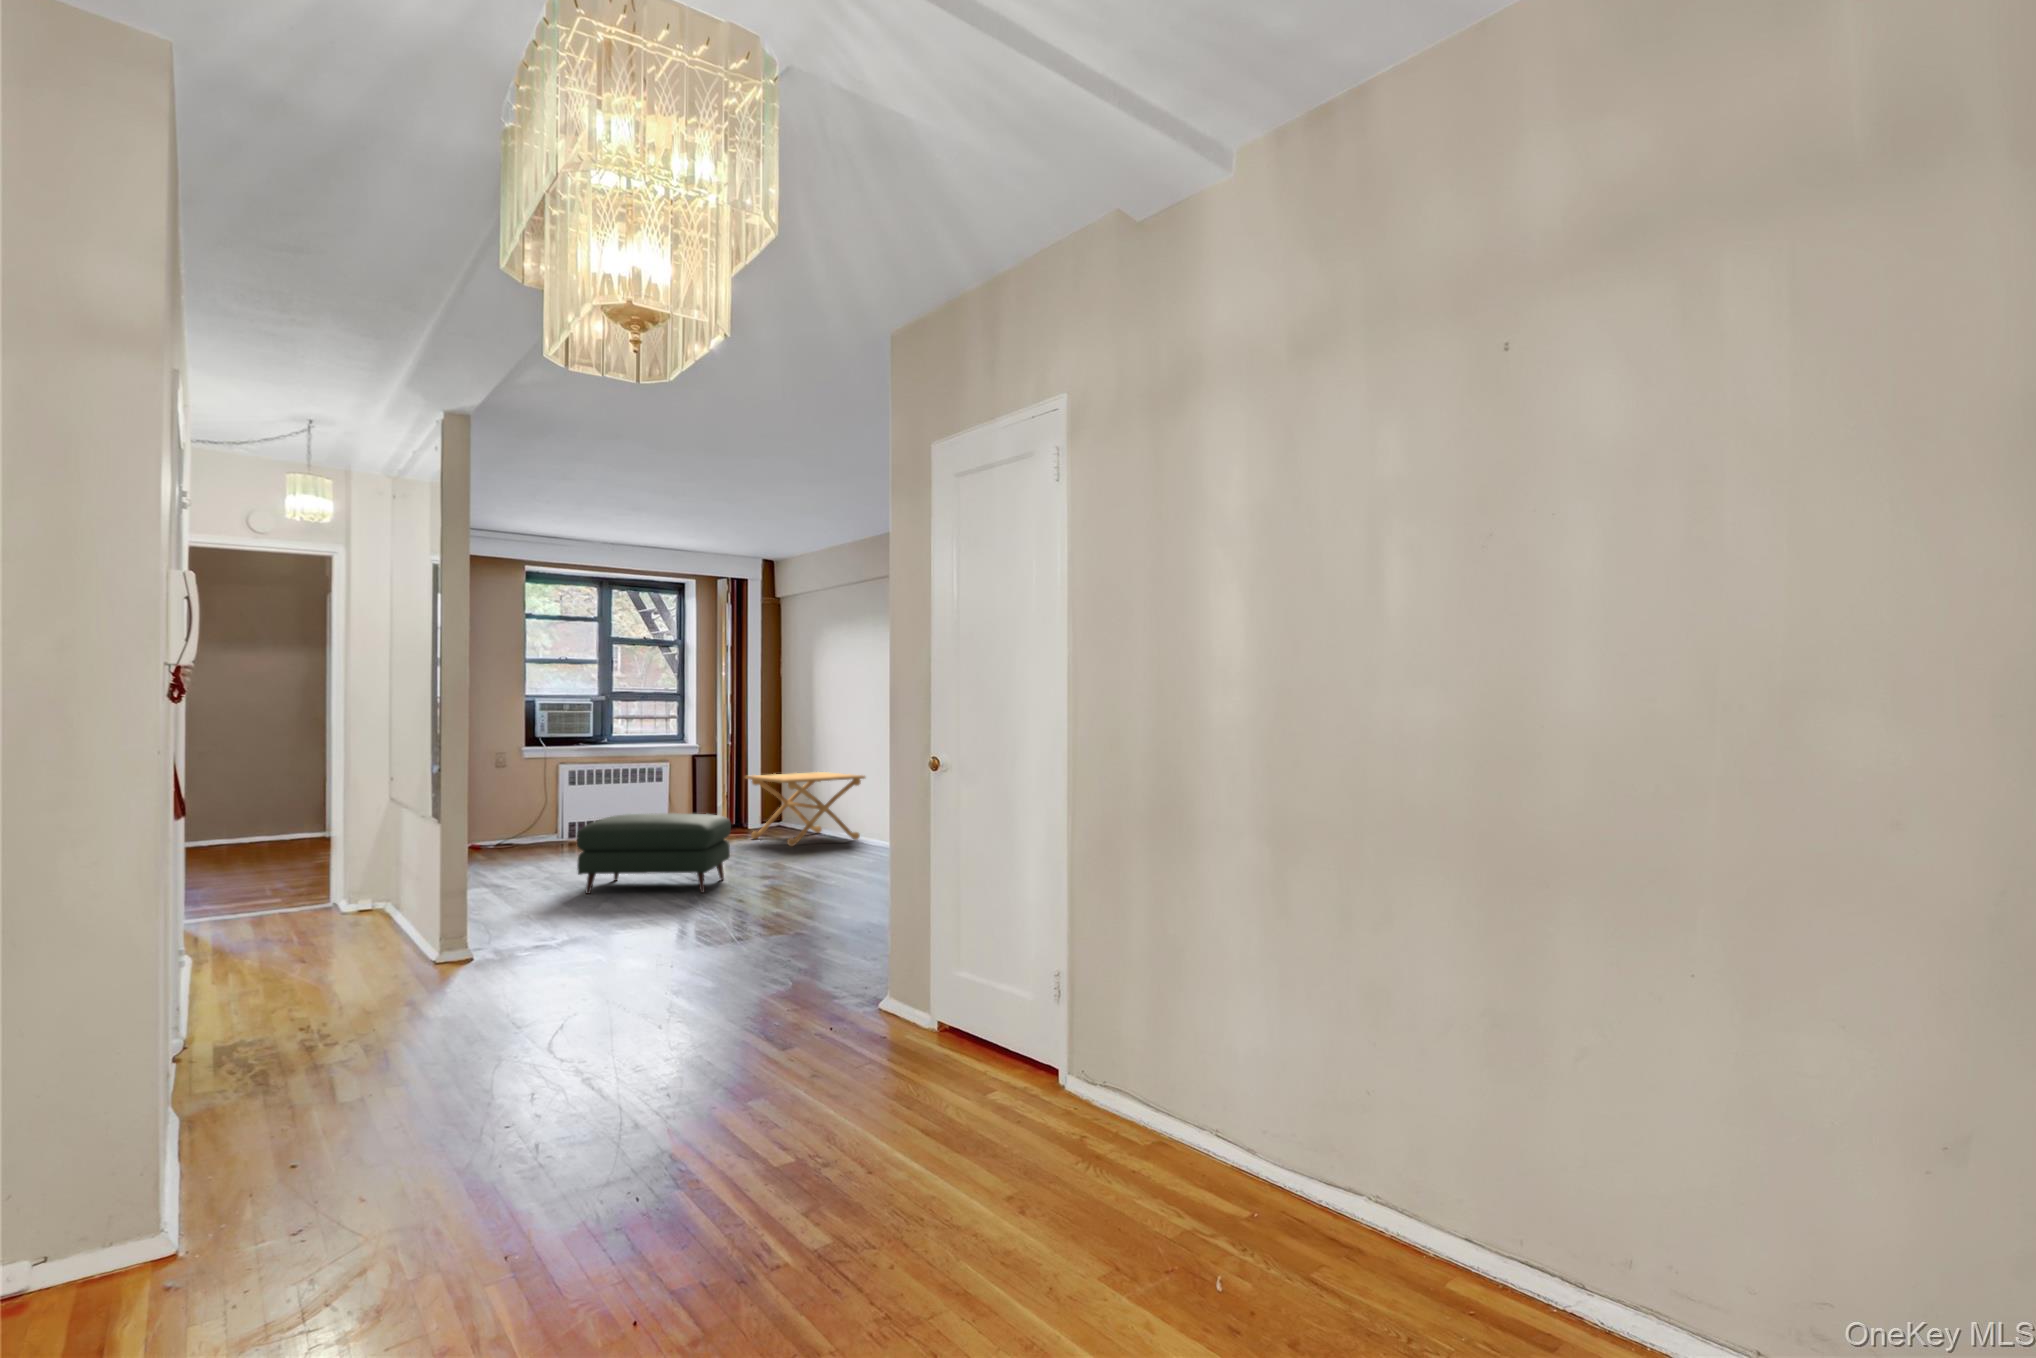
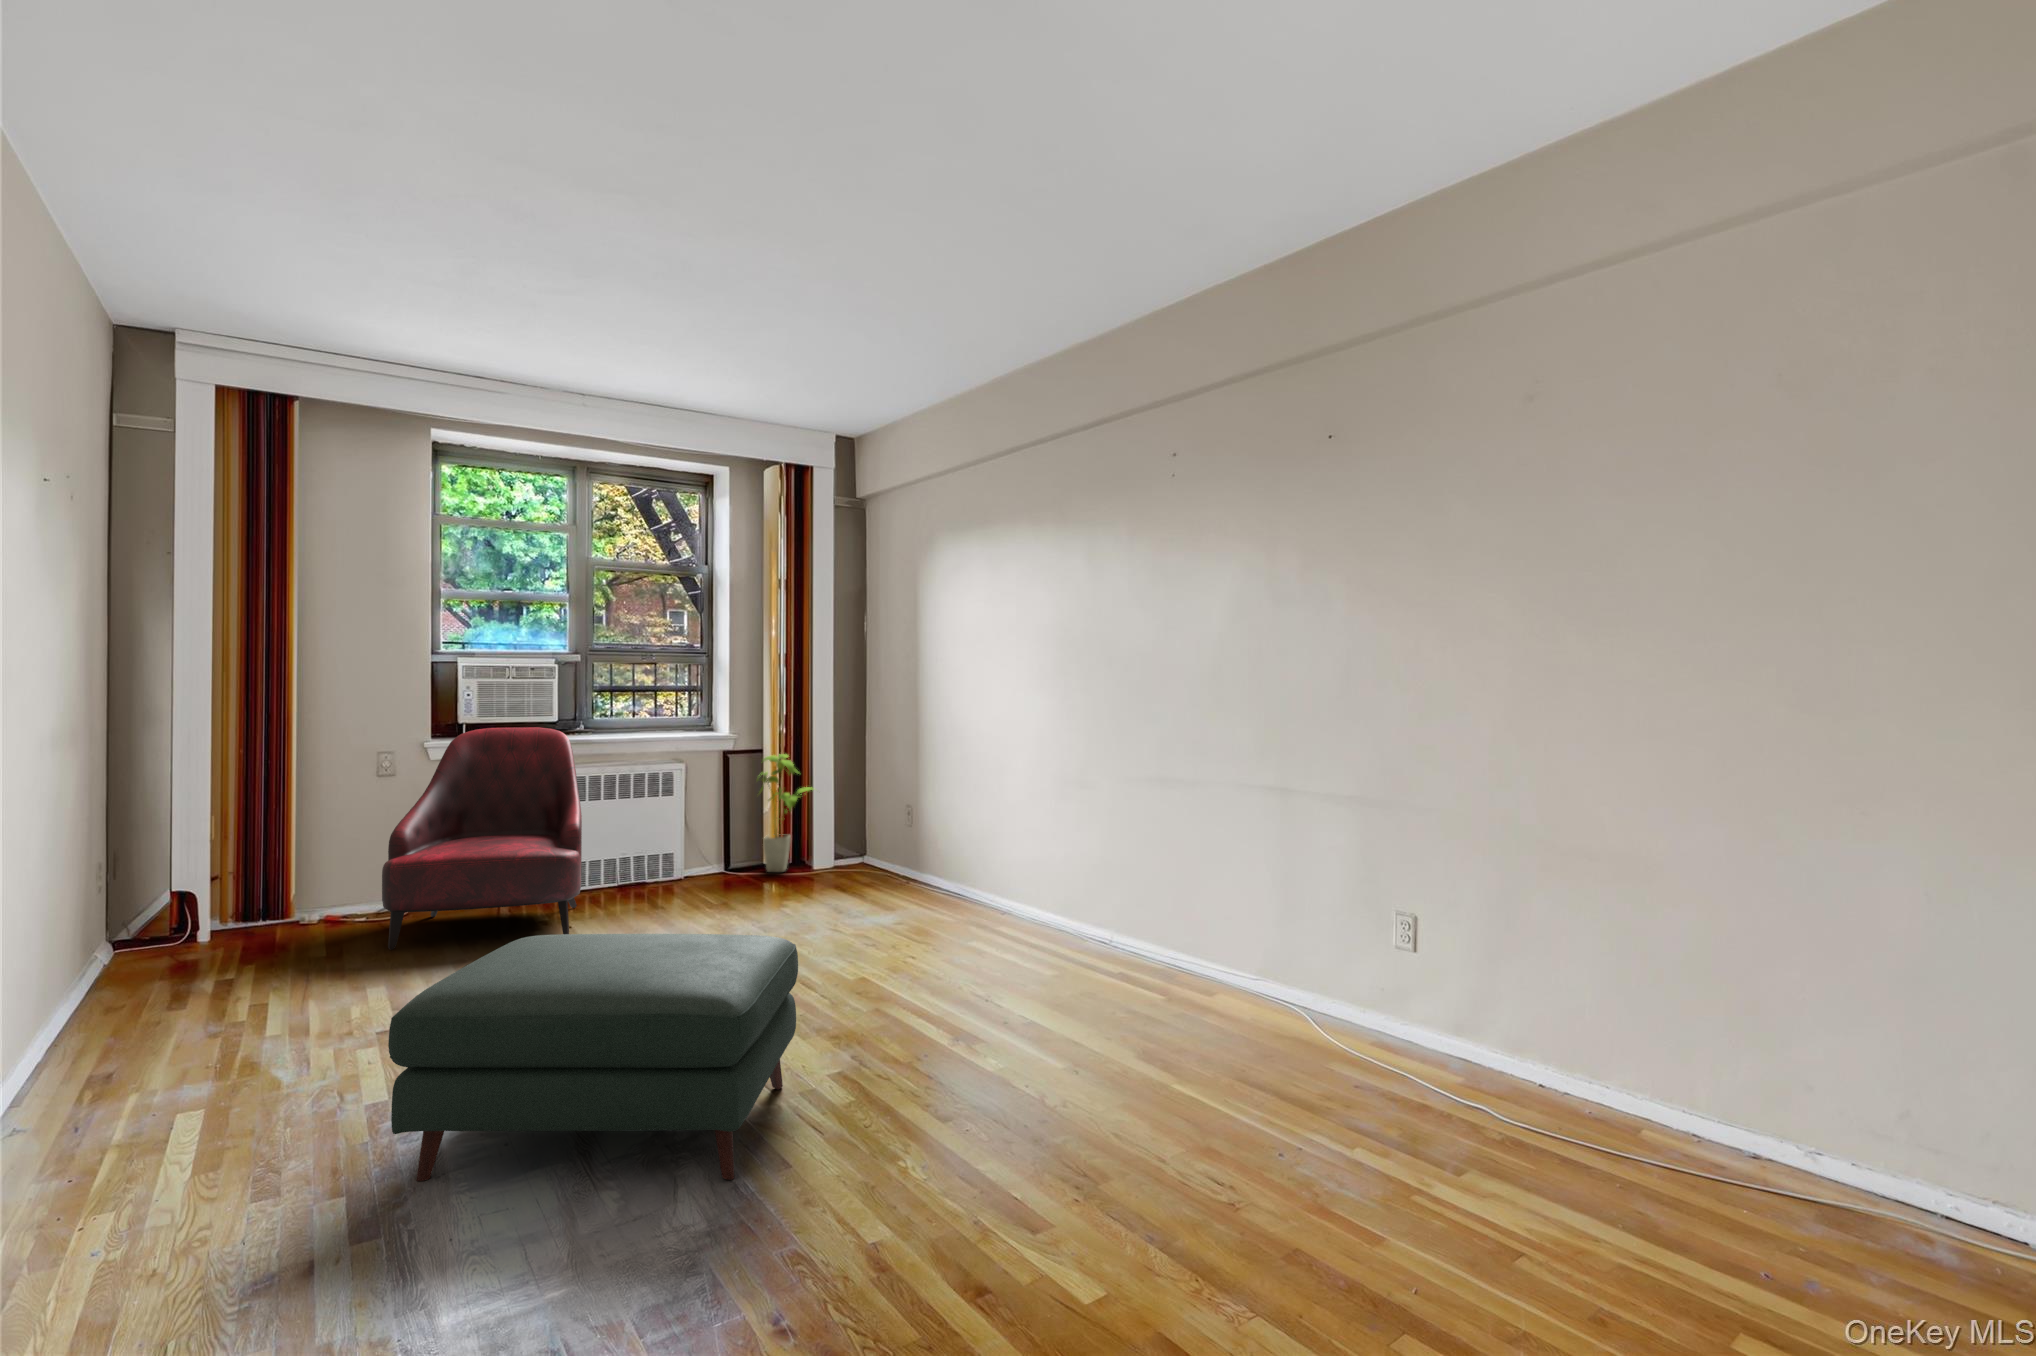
armchair: none [514,739,617,853] -> present [382,727,582,950]
house plant: none [712,756,752,829] -> present [757,754,813,872]
side table: present [745,772,865,846] -> none [812,784,1024,931]

